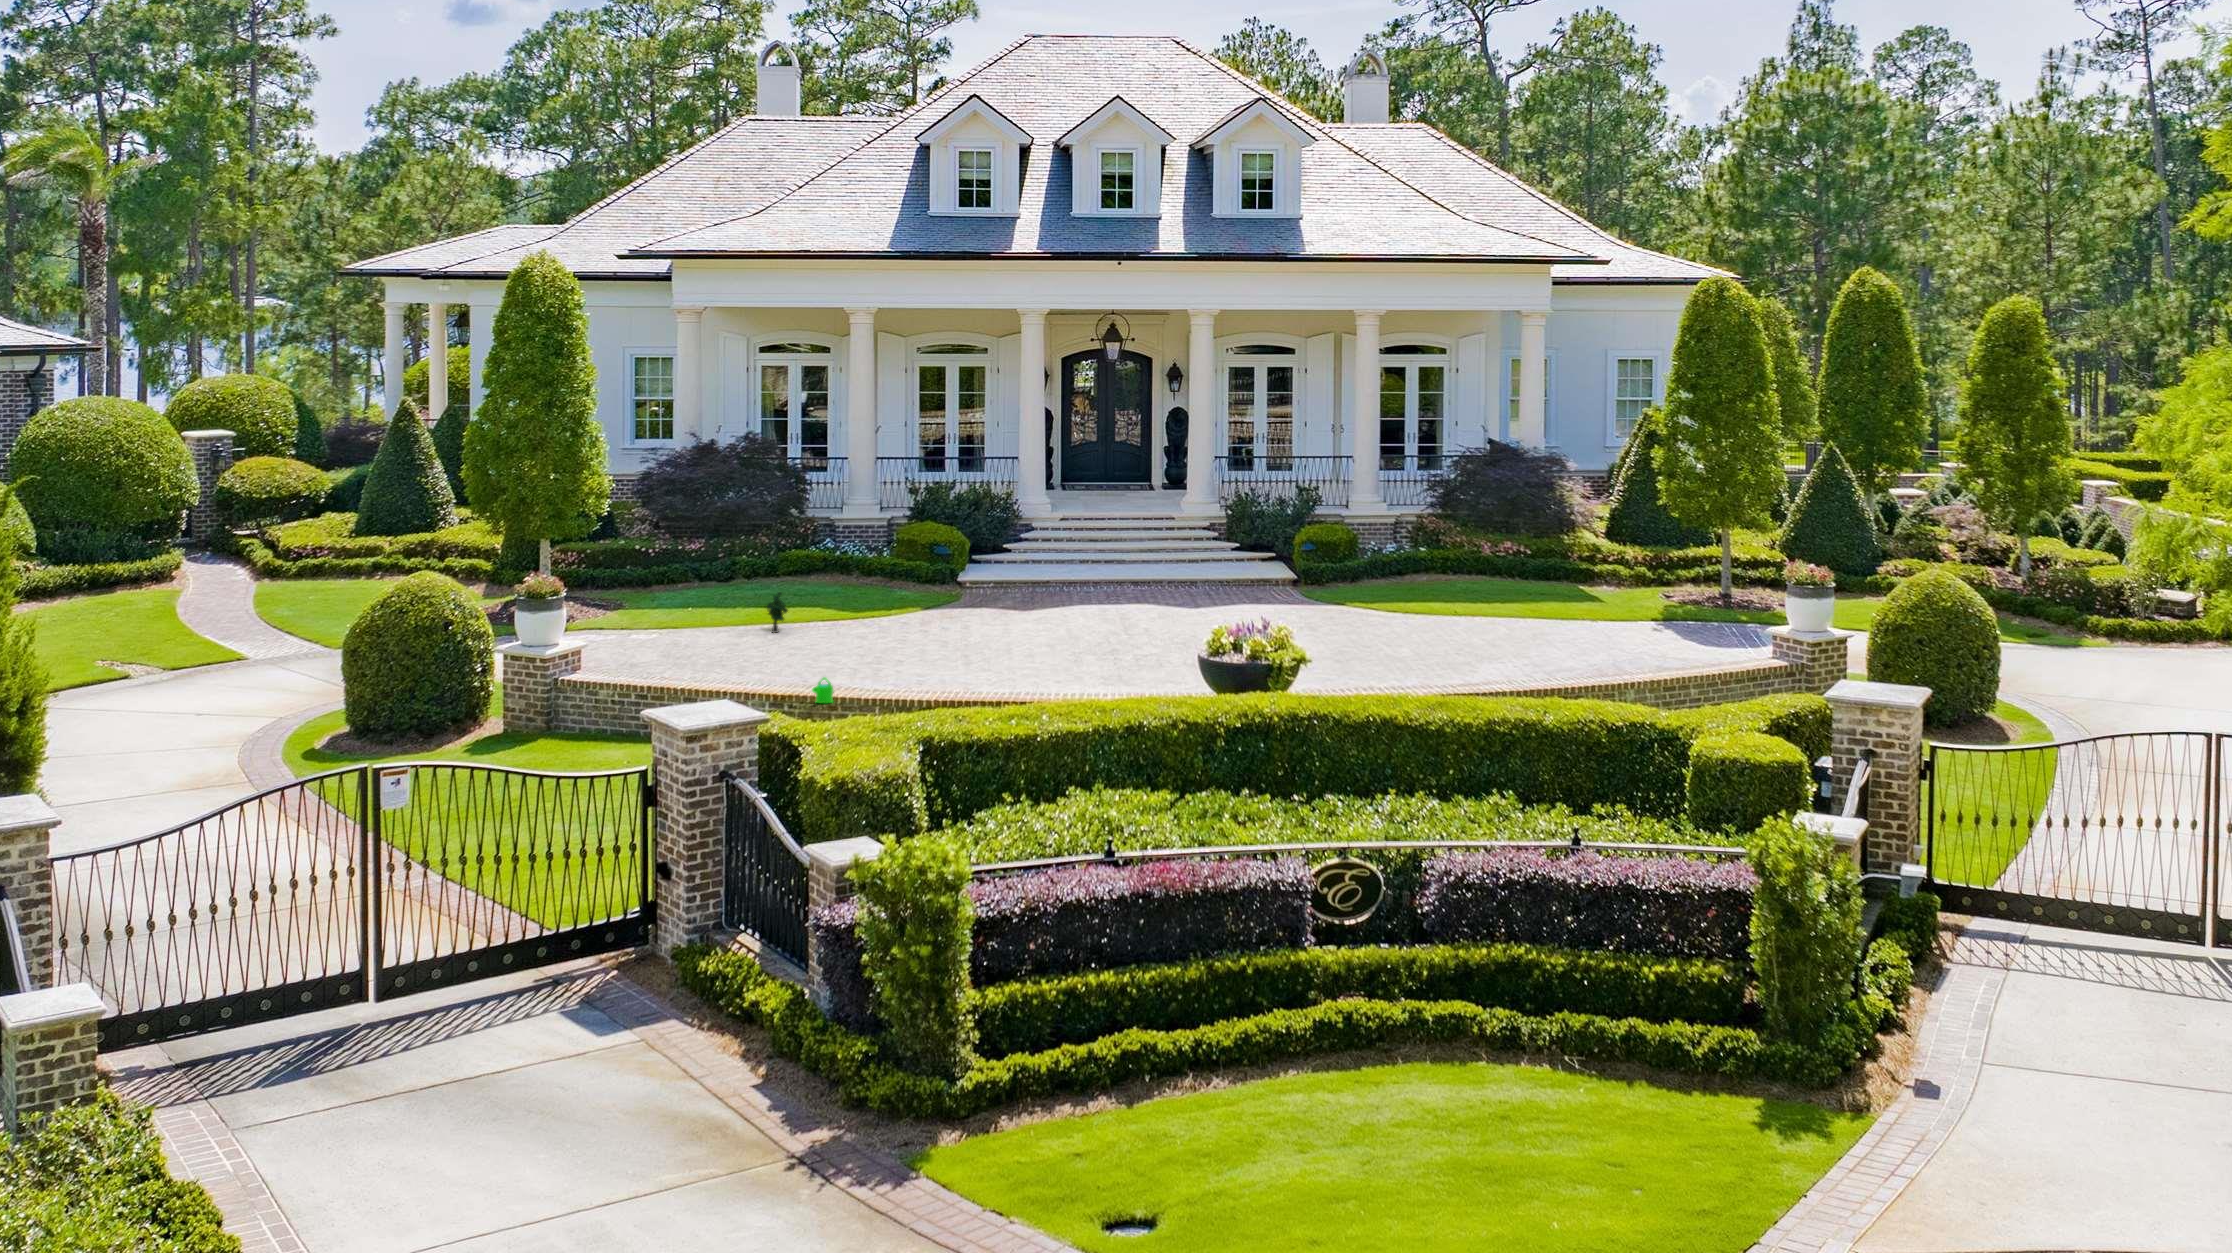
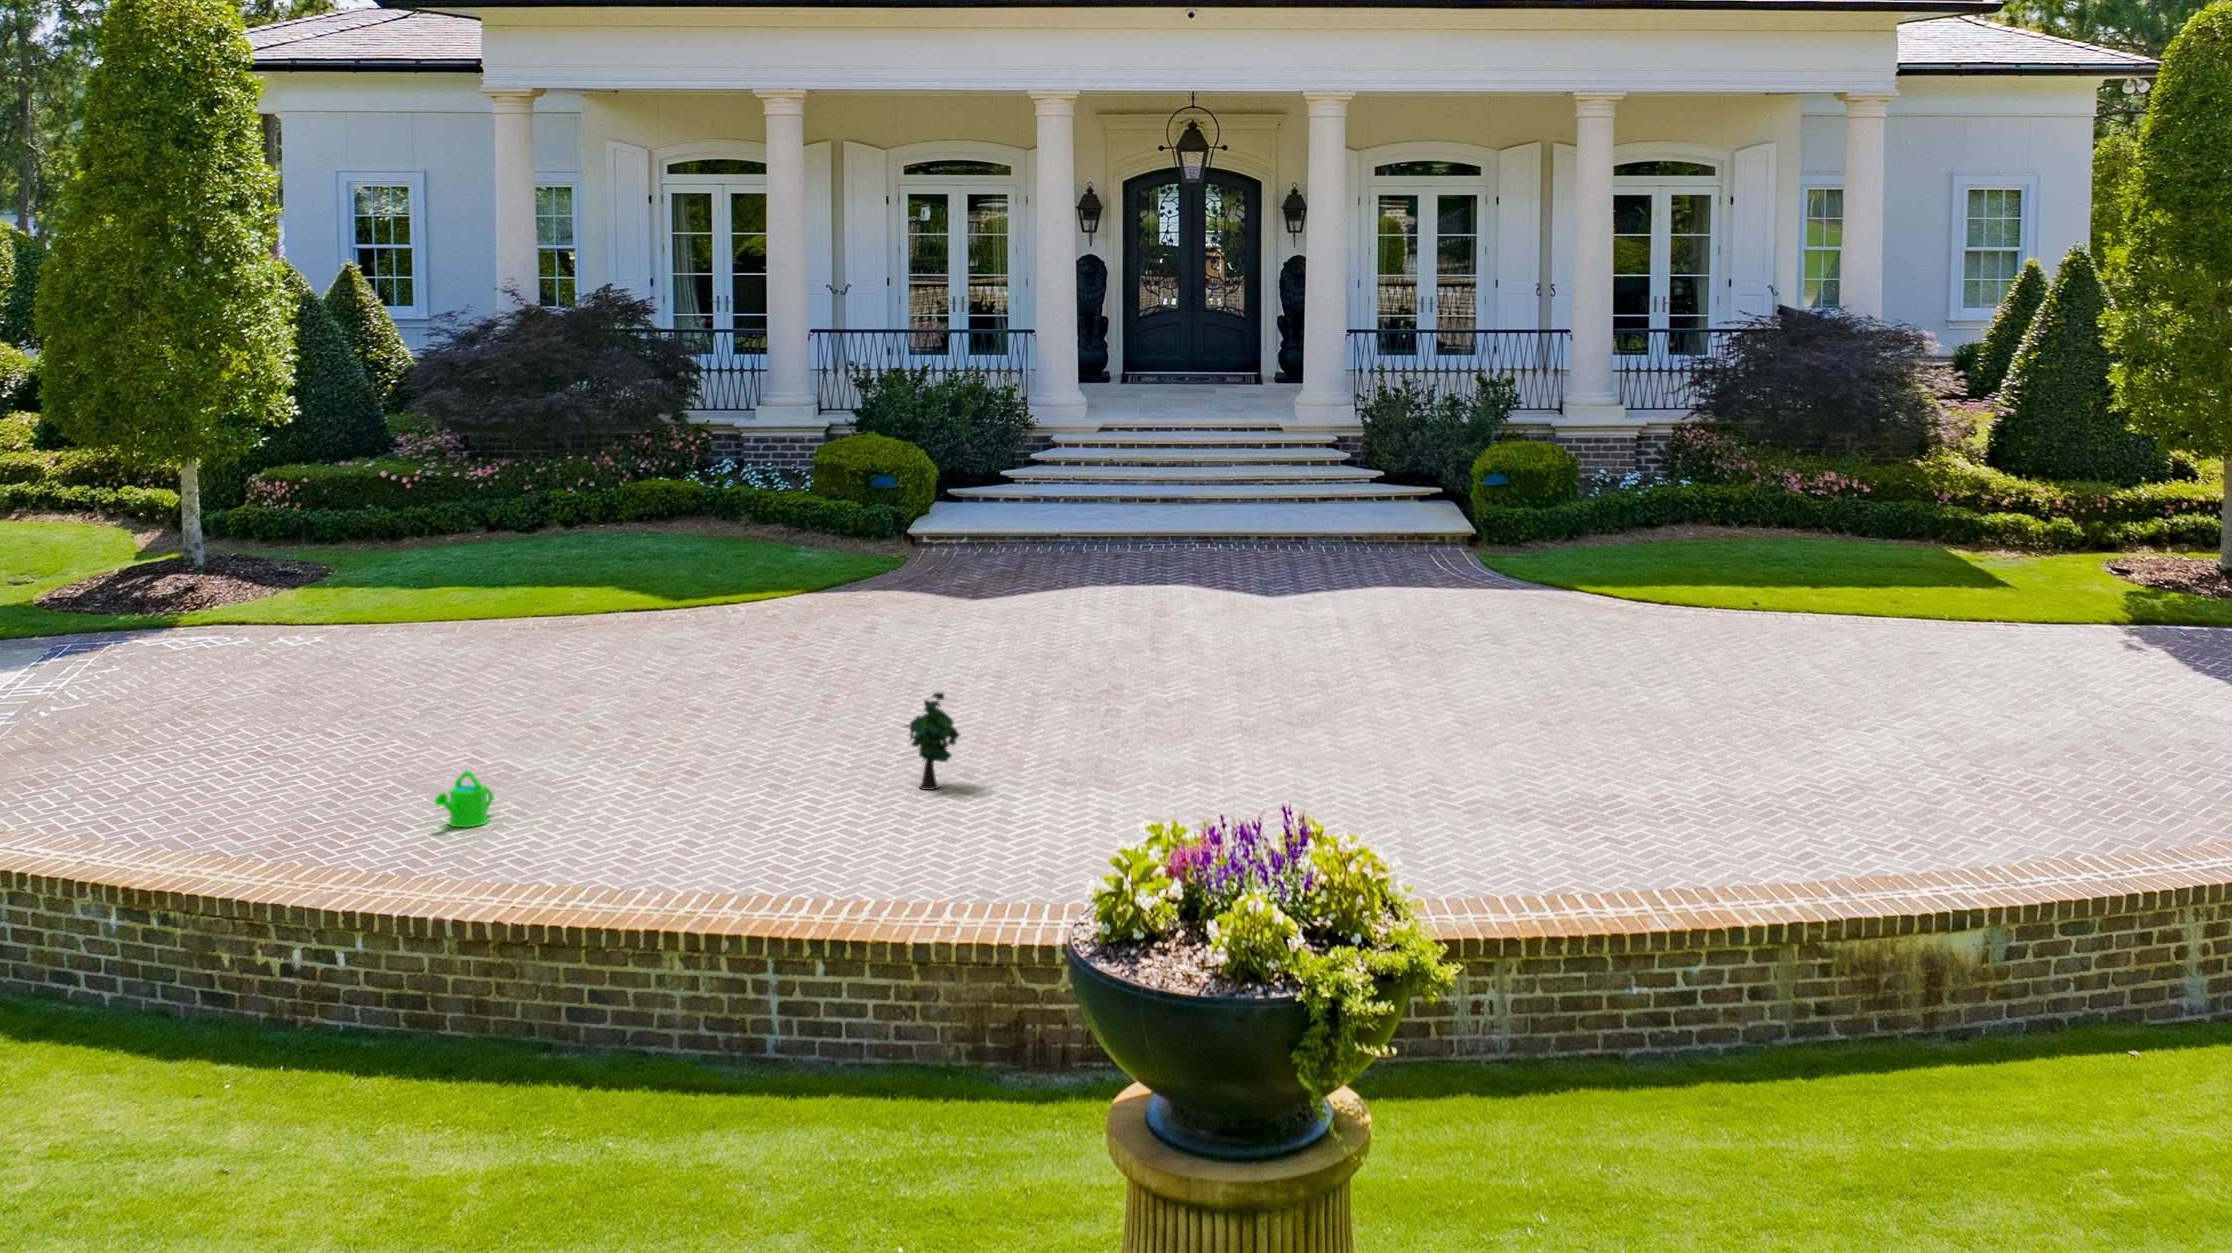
decorative plant: present [767,592,788,633] -> present [906,692,959,790]

